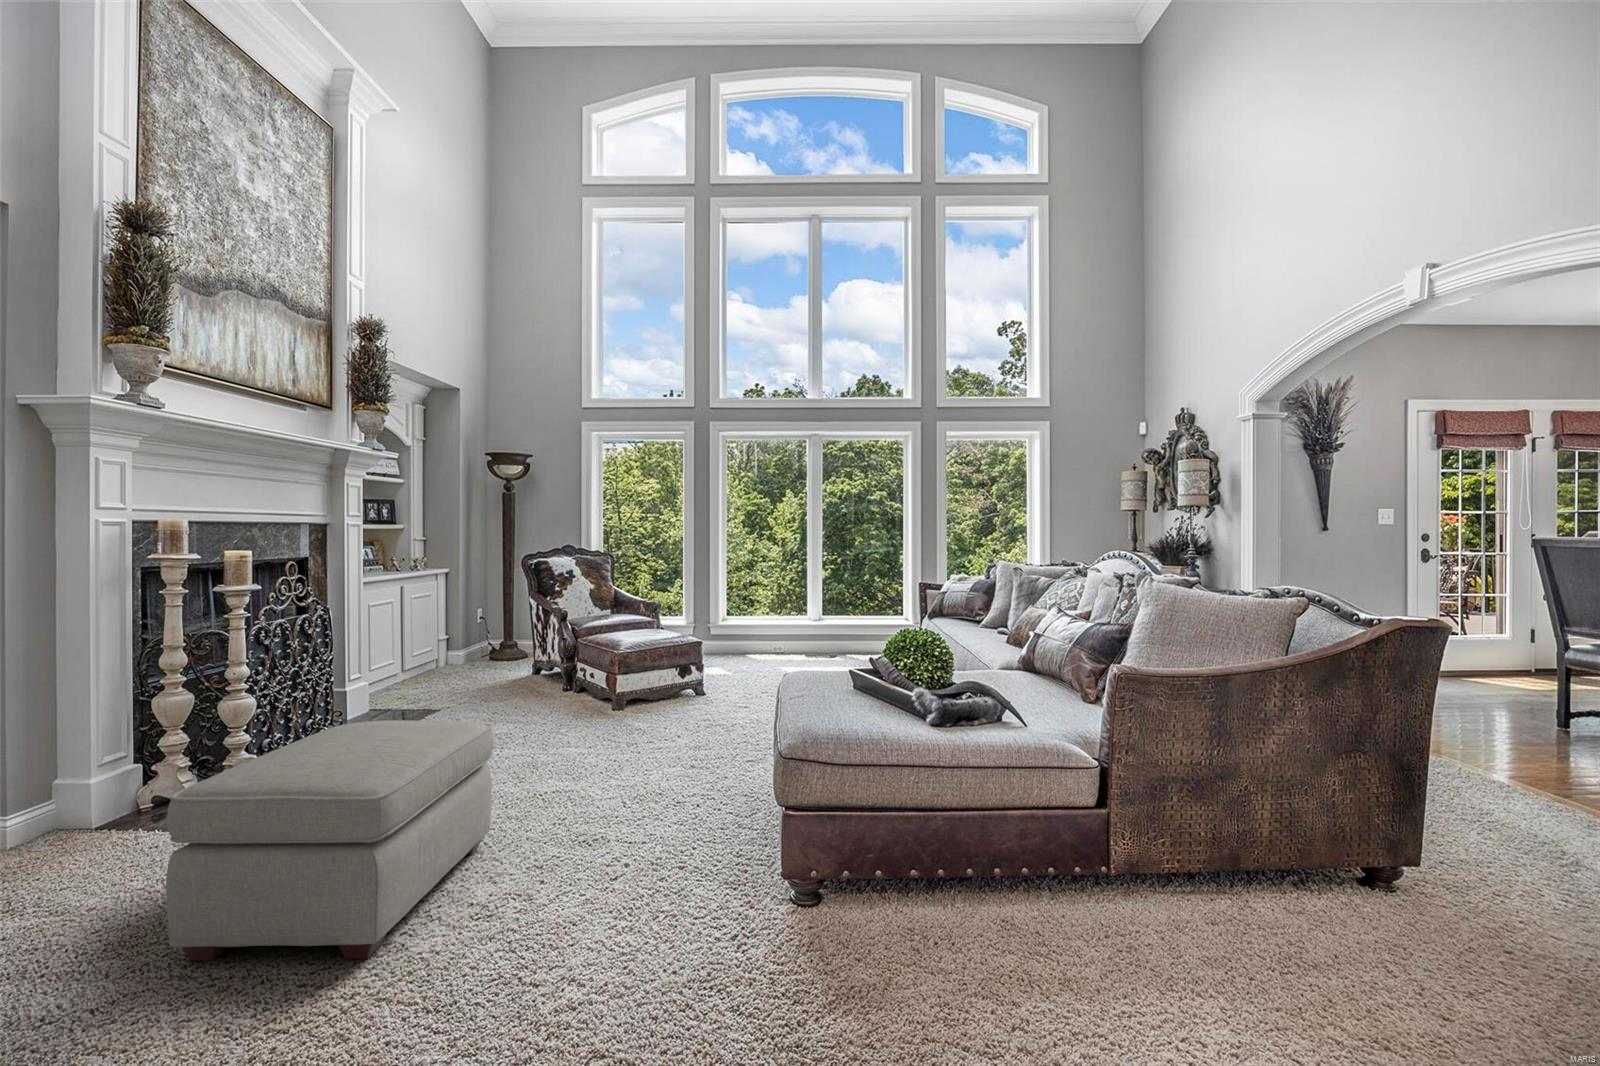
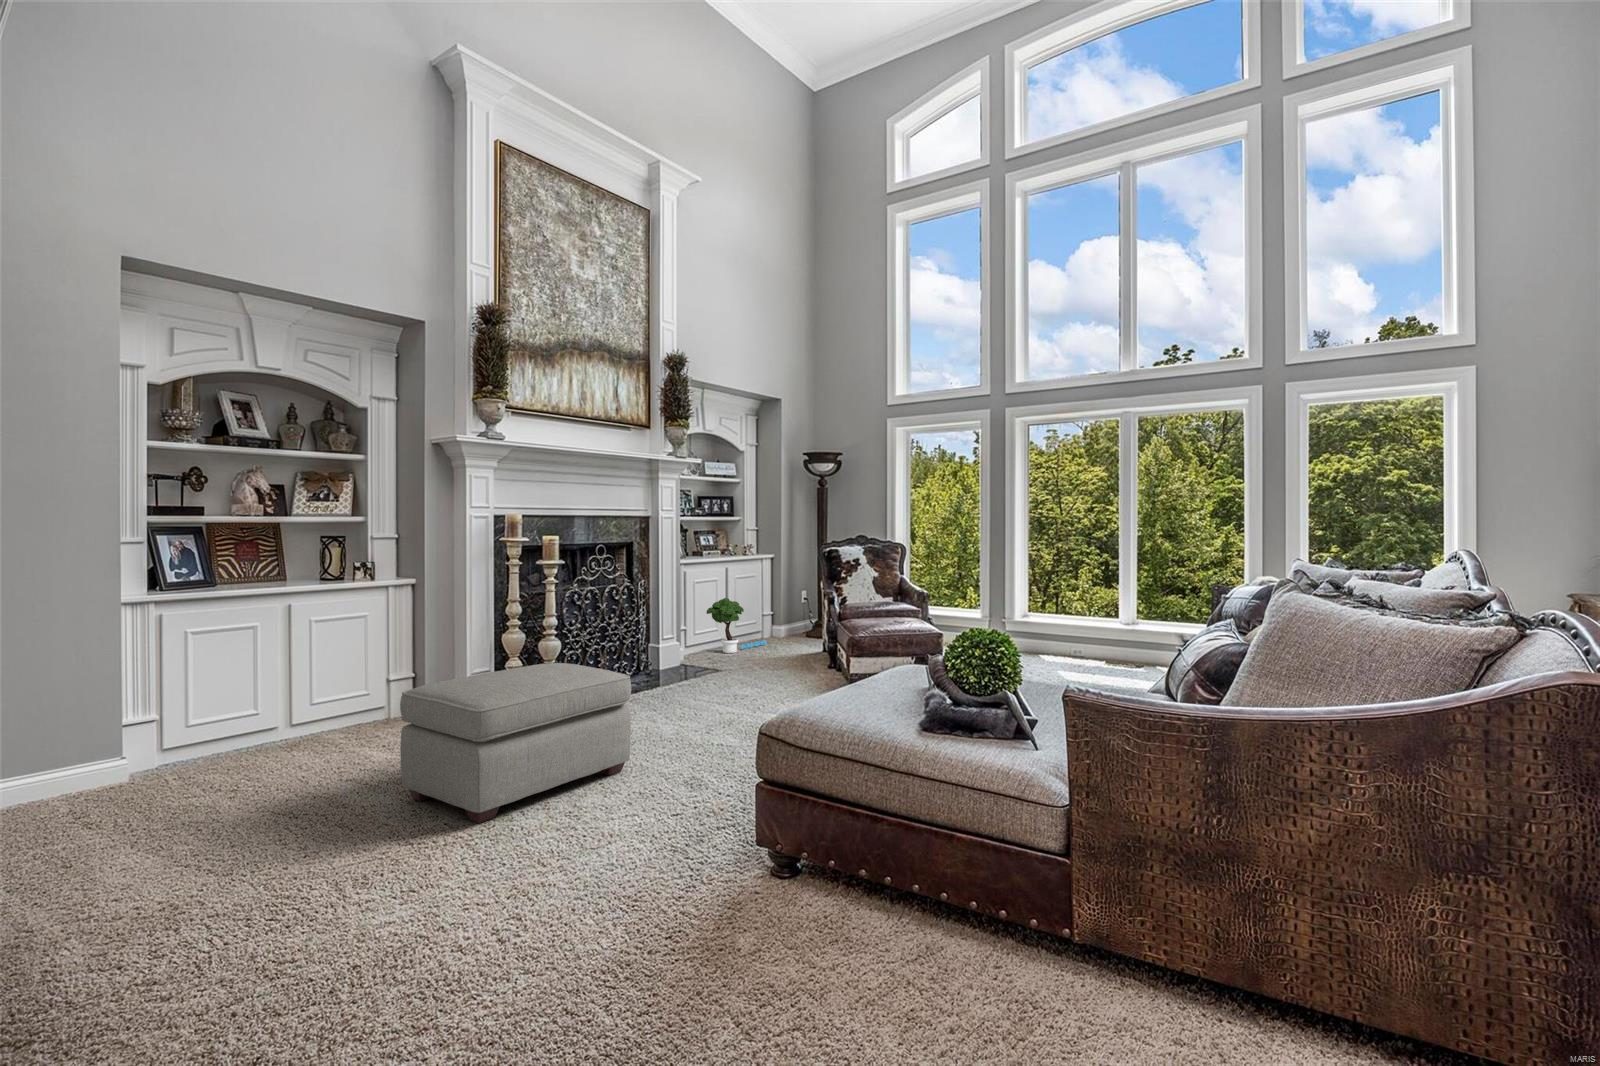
potted tree: none [382,624,448,691] -> present [706,598,766,653]

